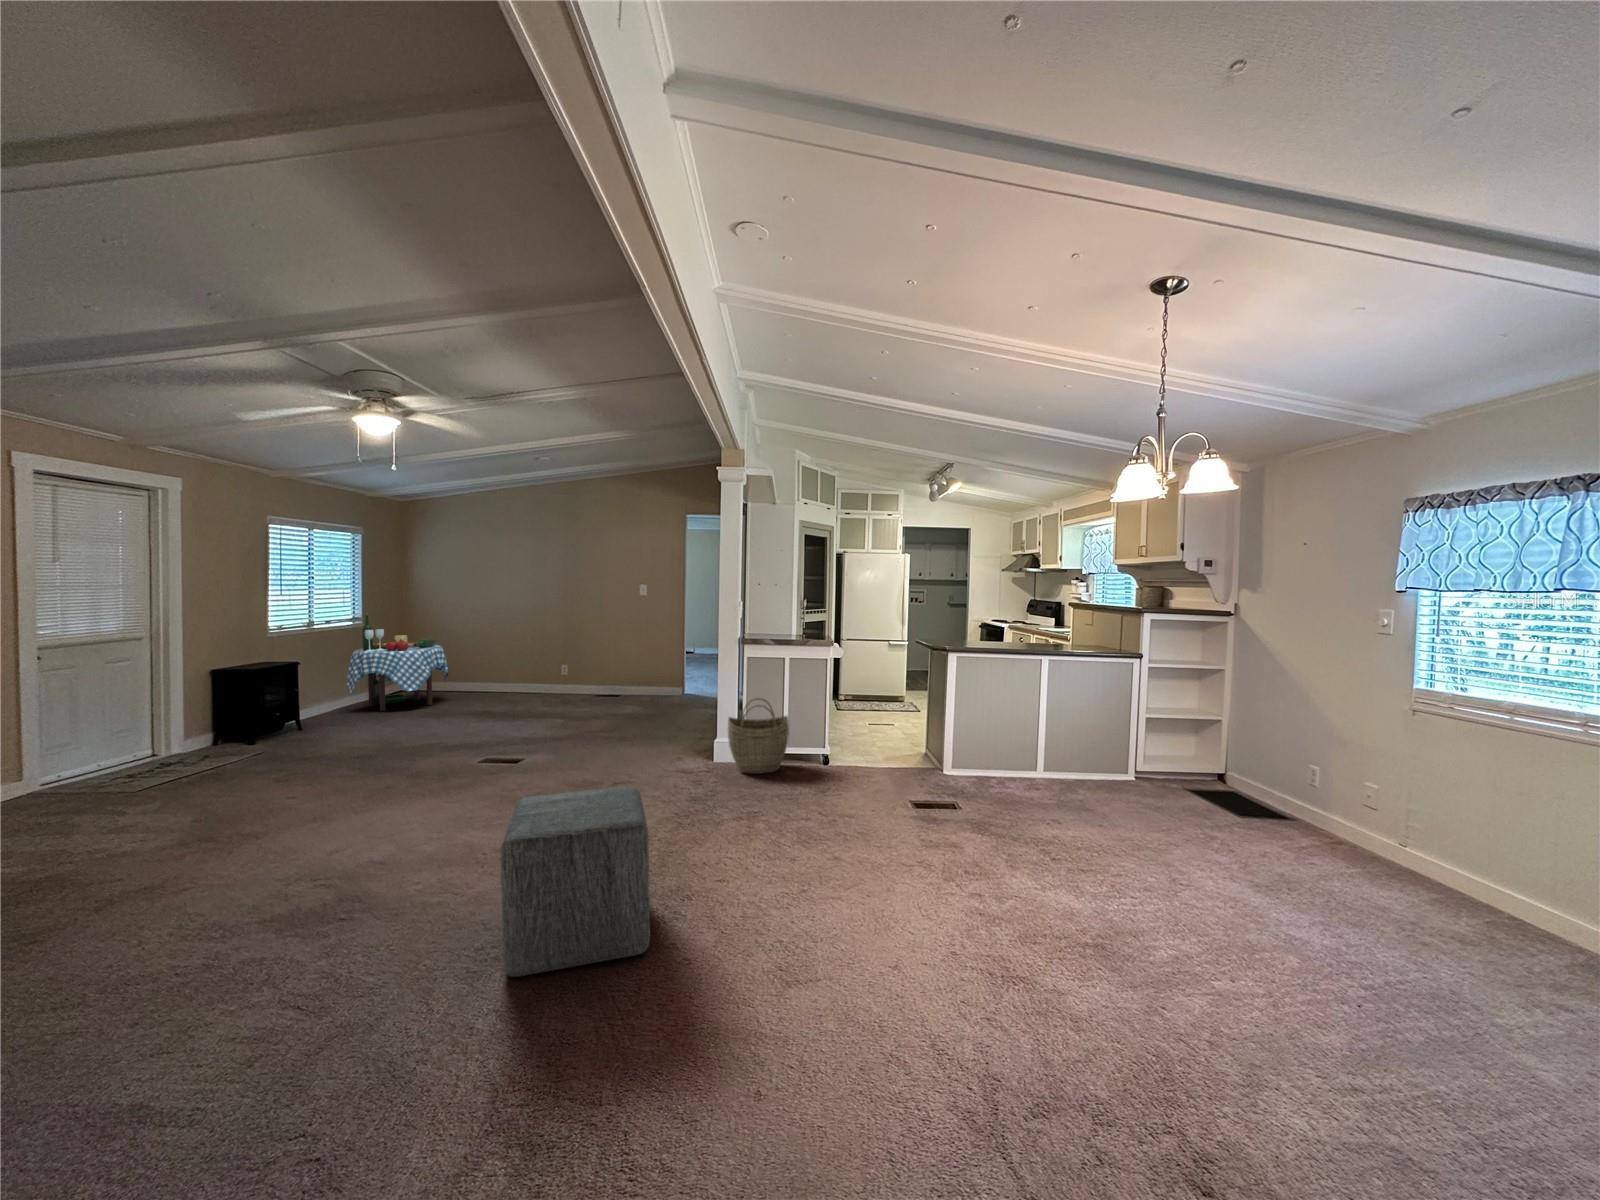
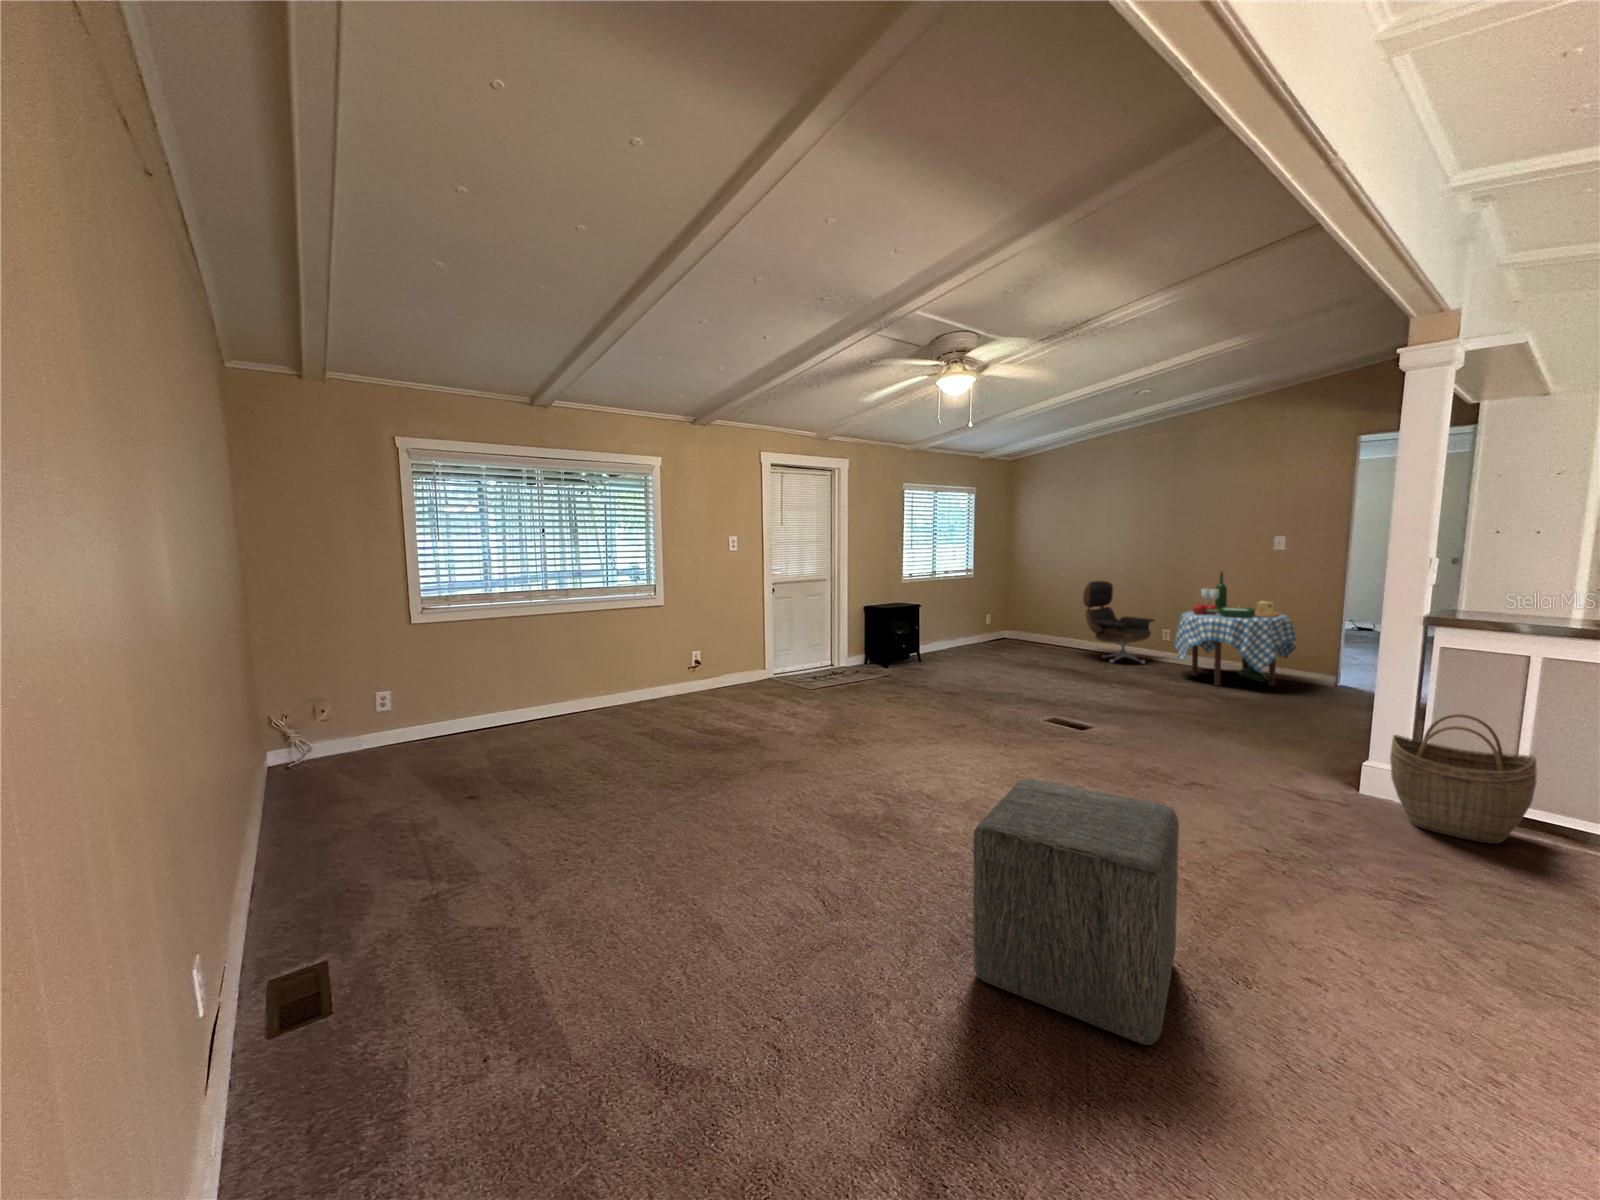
dining table: present [346,614,448,711] -> present [1174,571,1297,686]
lounge chair: none [493,624,557,701] -> present [1083,581,1154,664]

